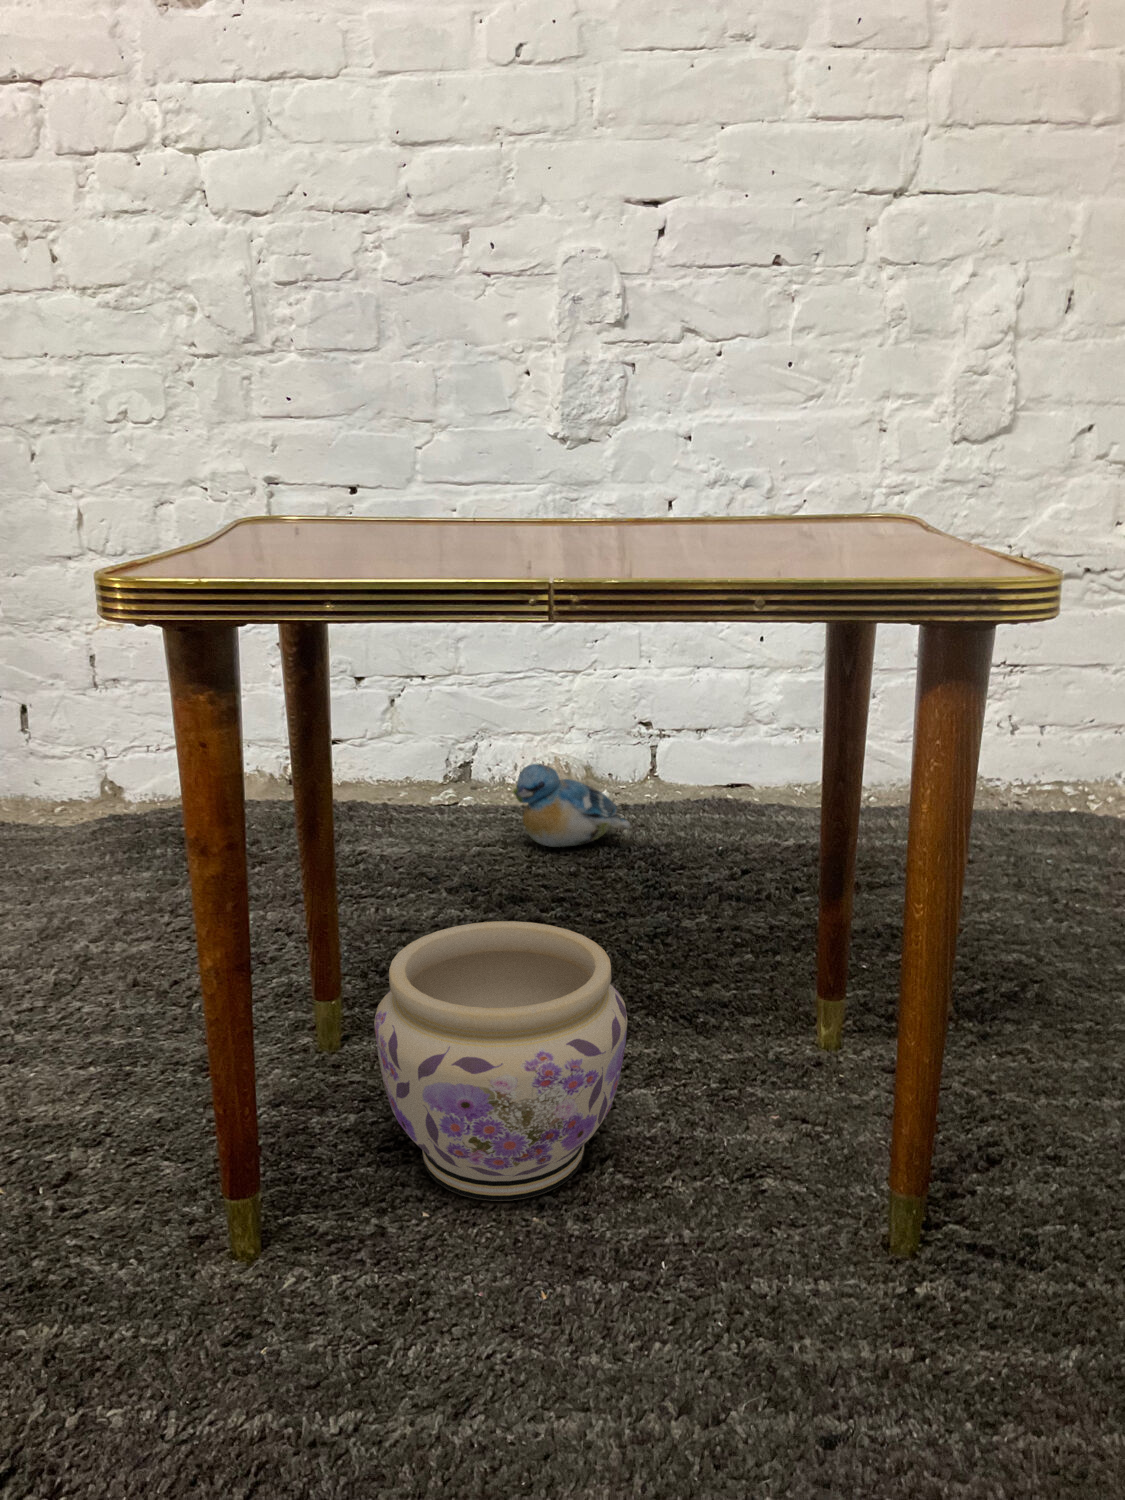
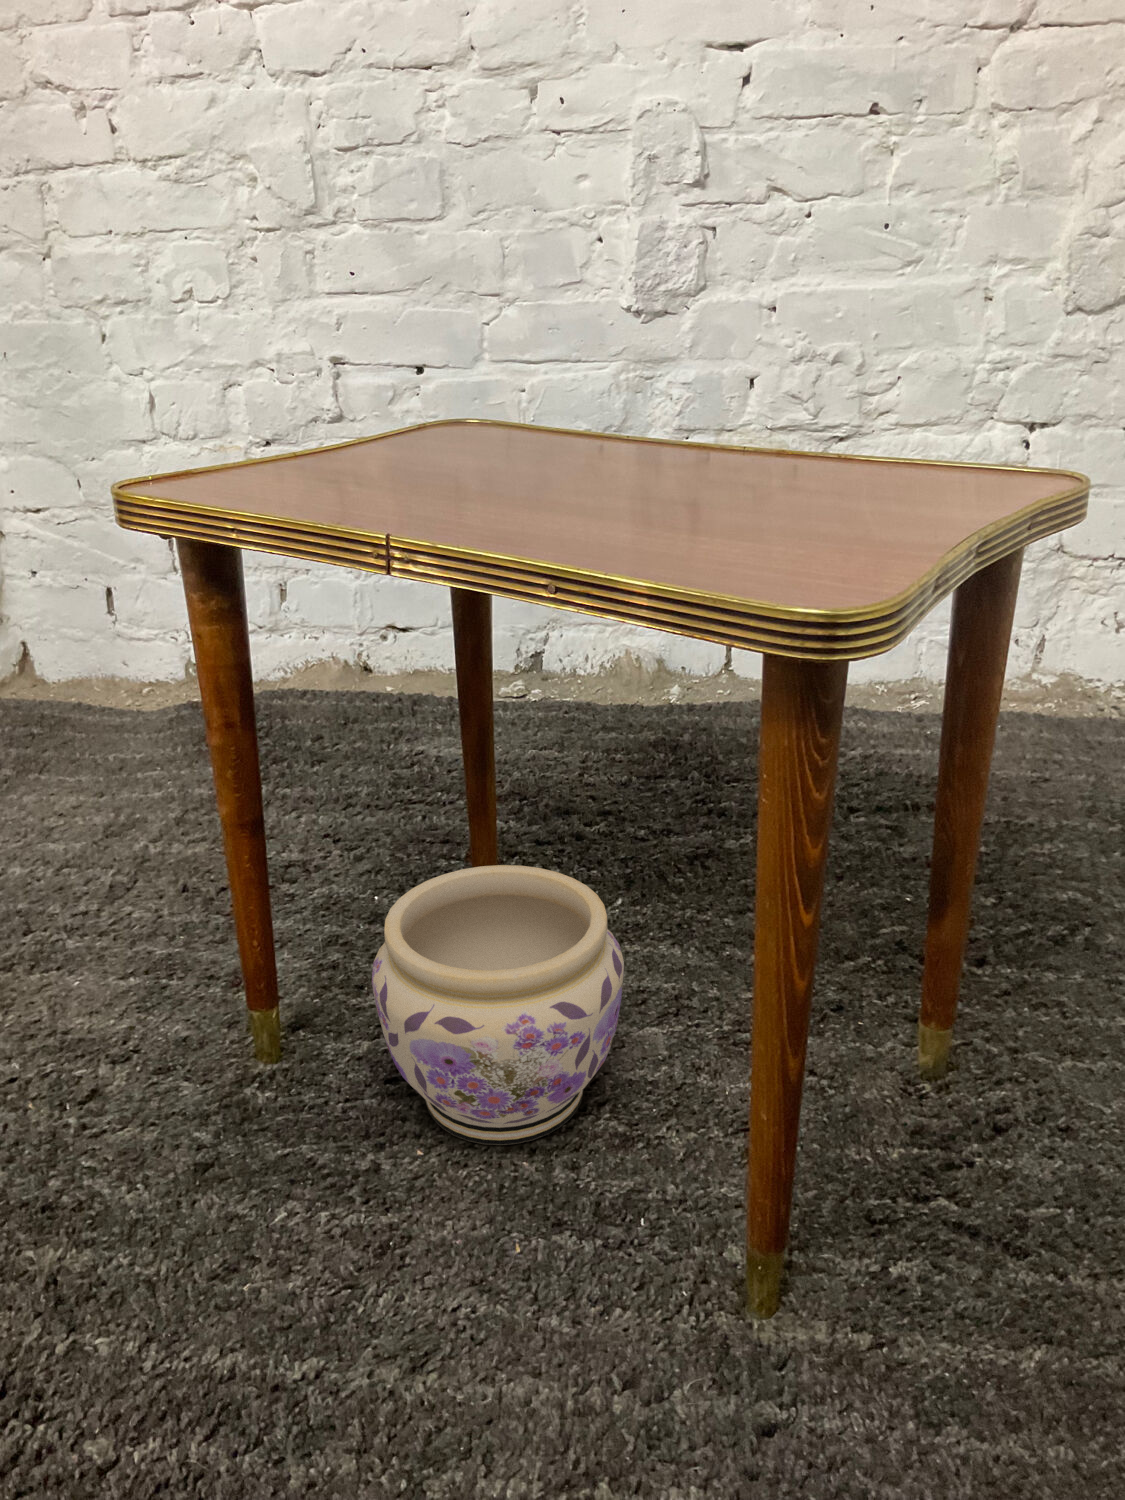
plush toy: present [513,764,630,847] -> none [569,666,690,750]

